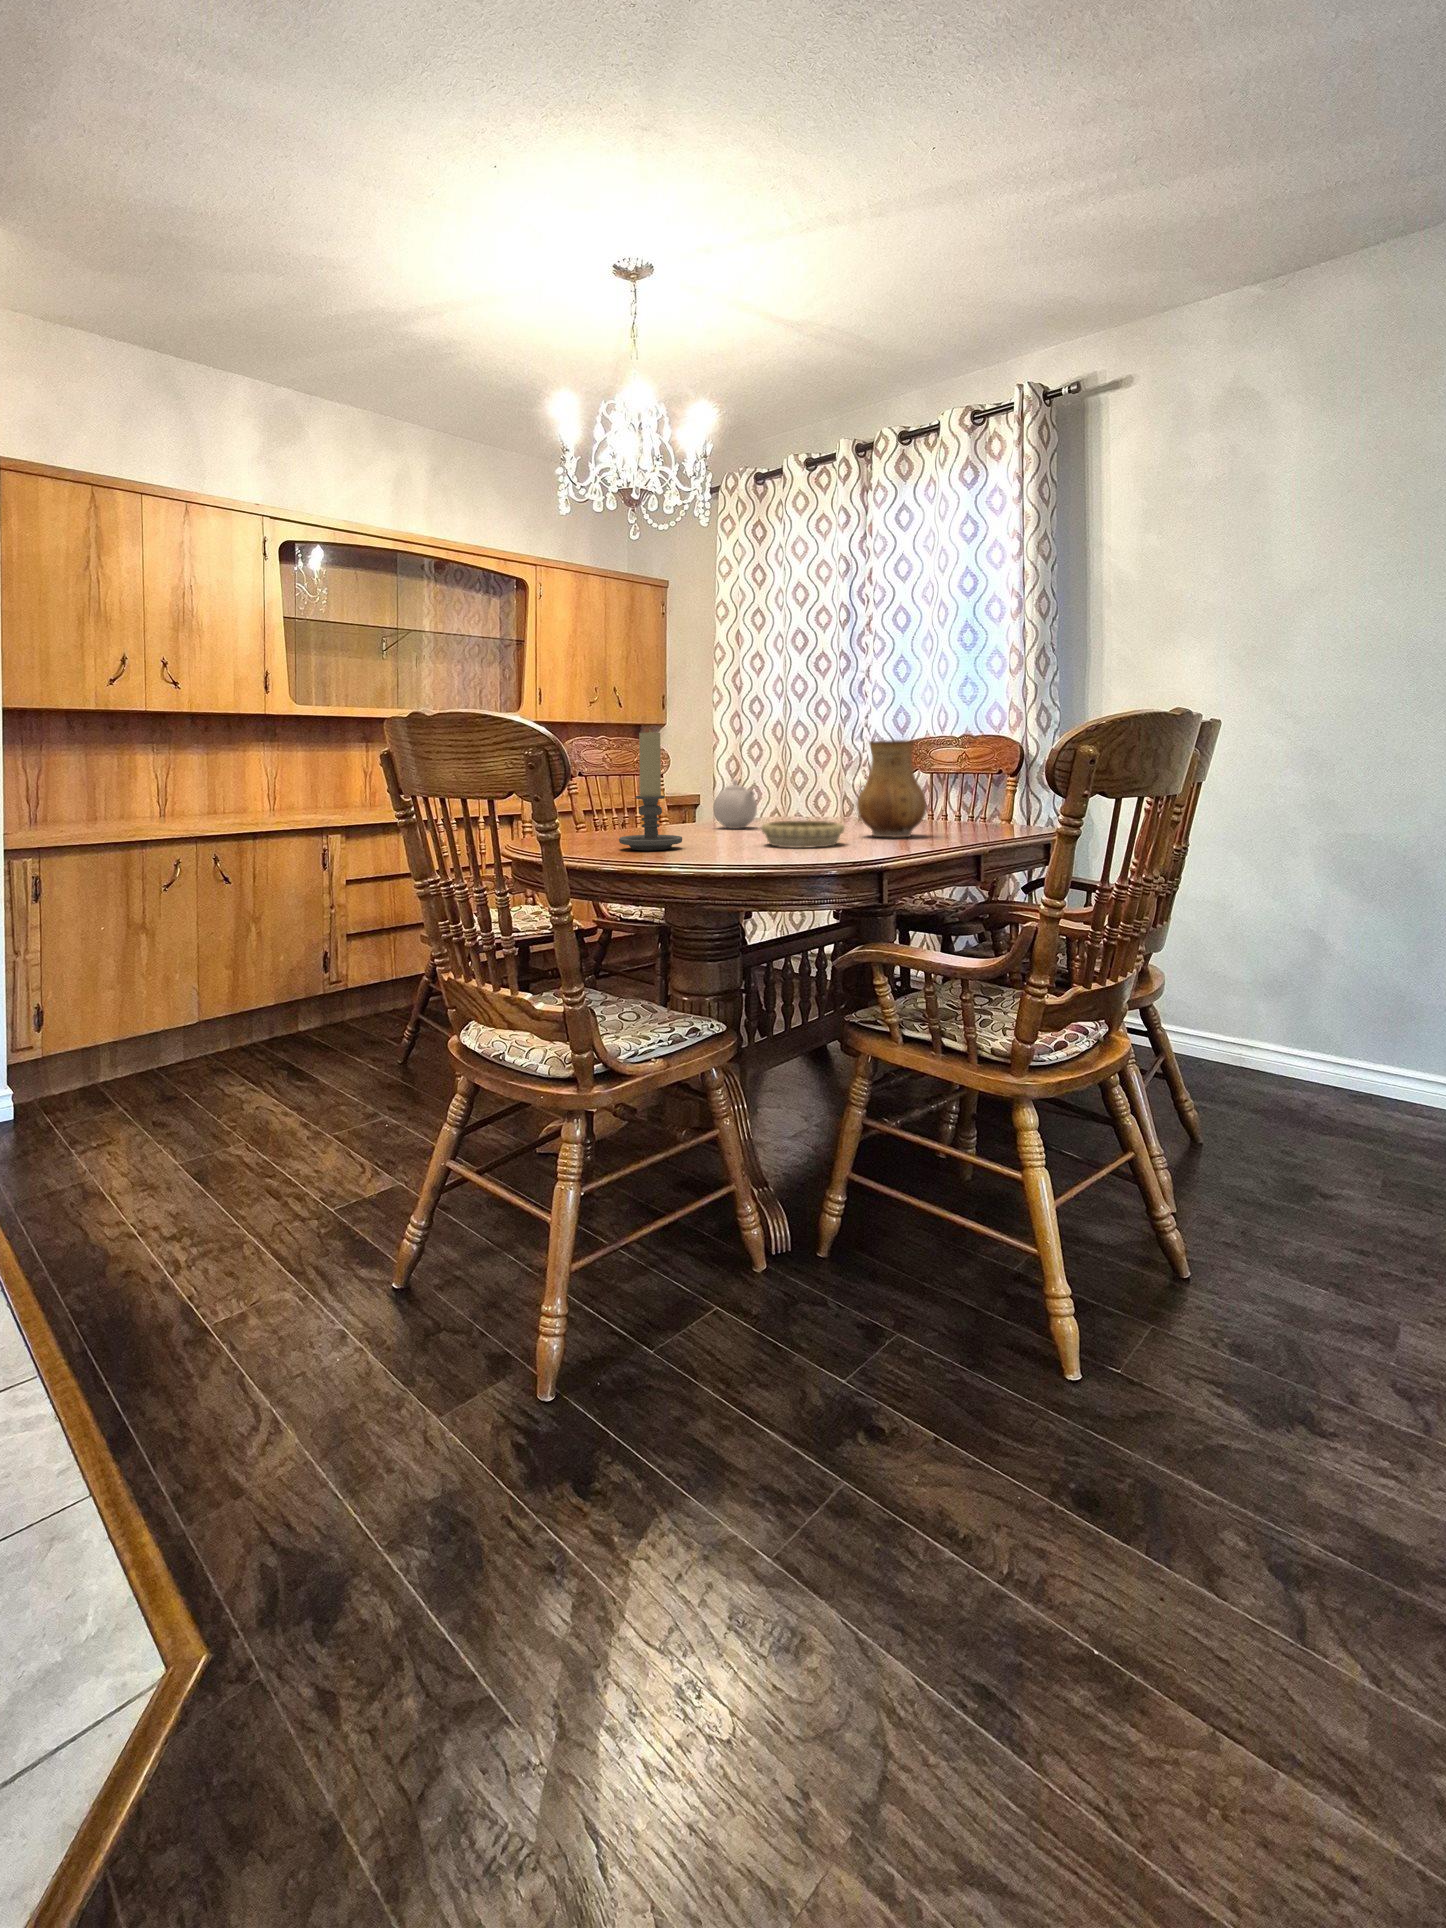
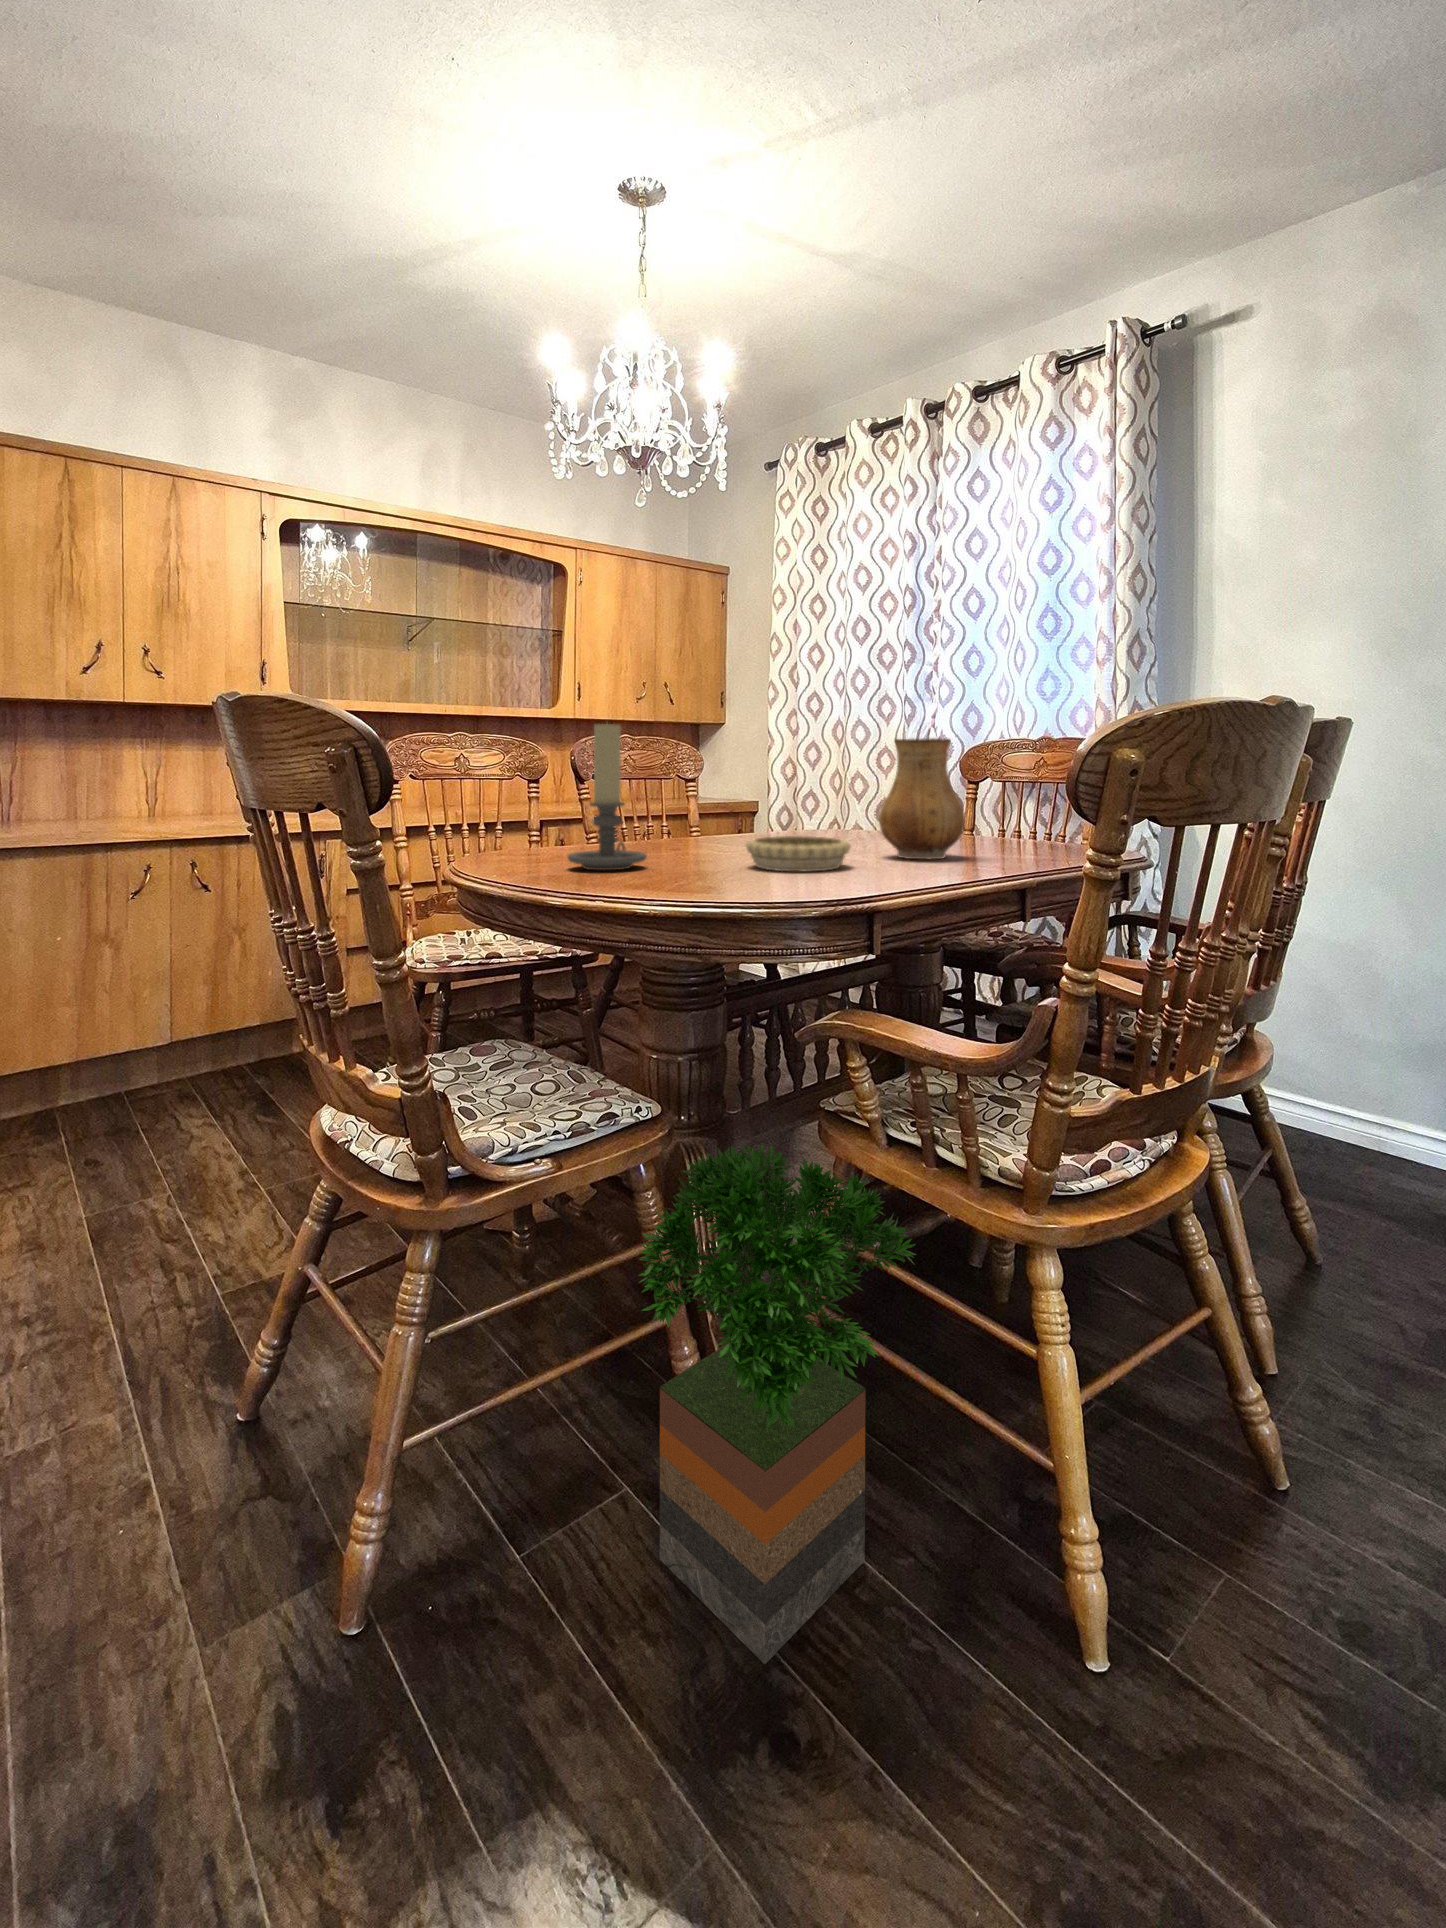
teapot: present [713,780,757,829] -> none [725,784,777,842]
potted tree: none [749,1039,940,1383] -> present [639,1142,916,1664]

